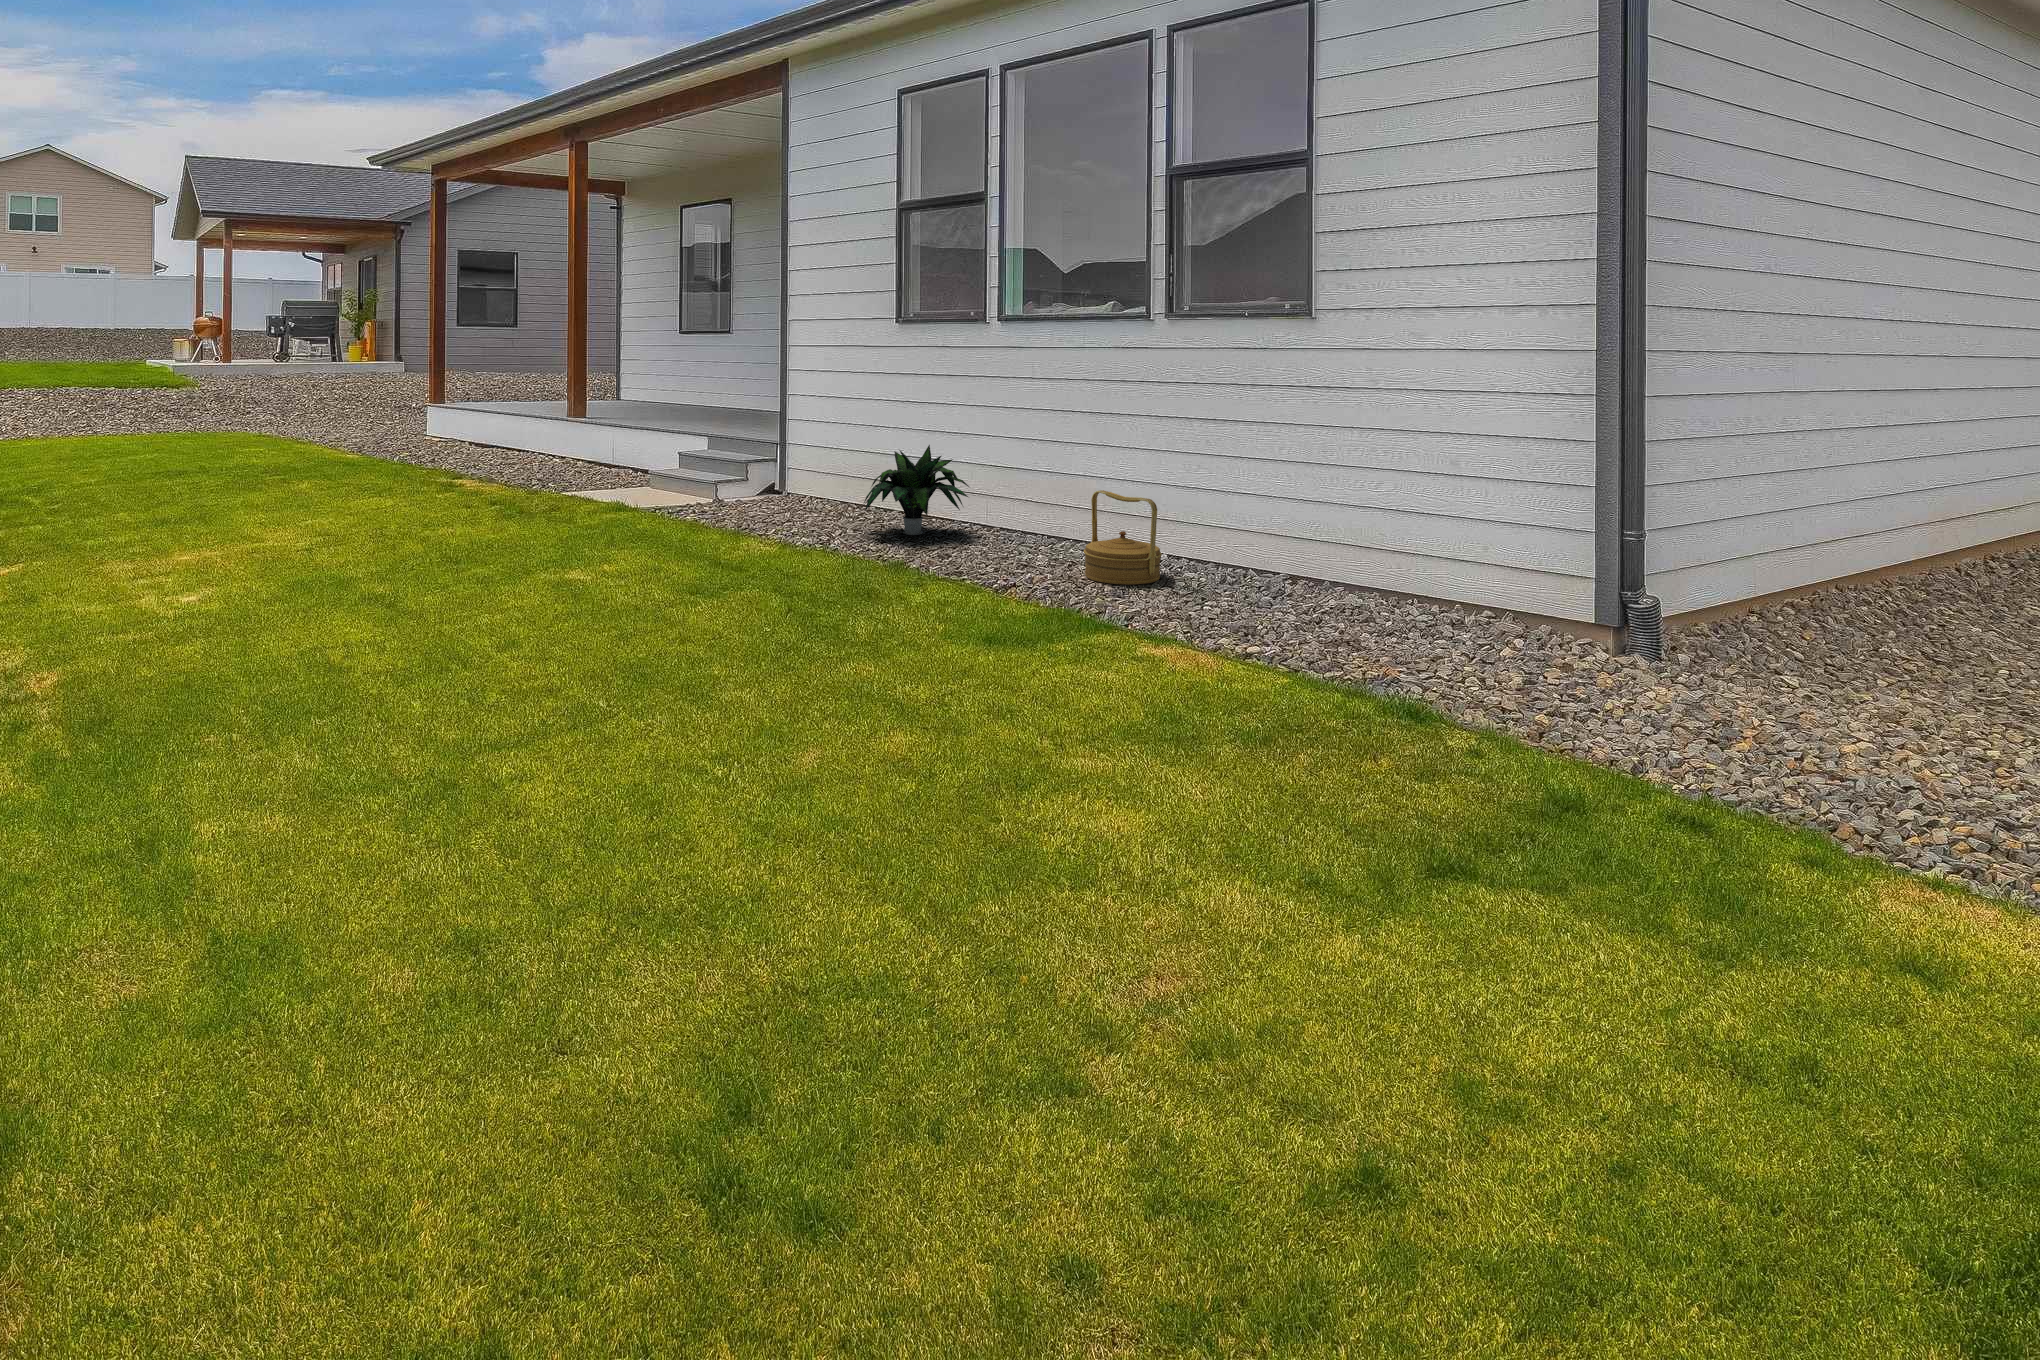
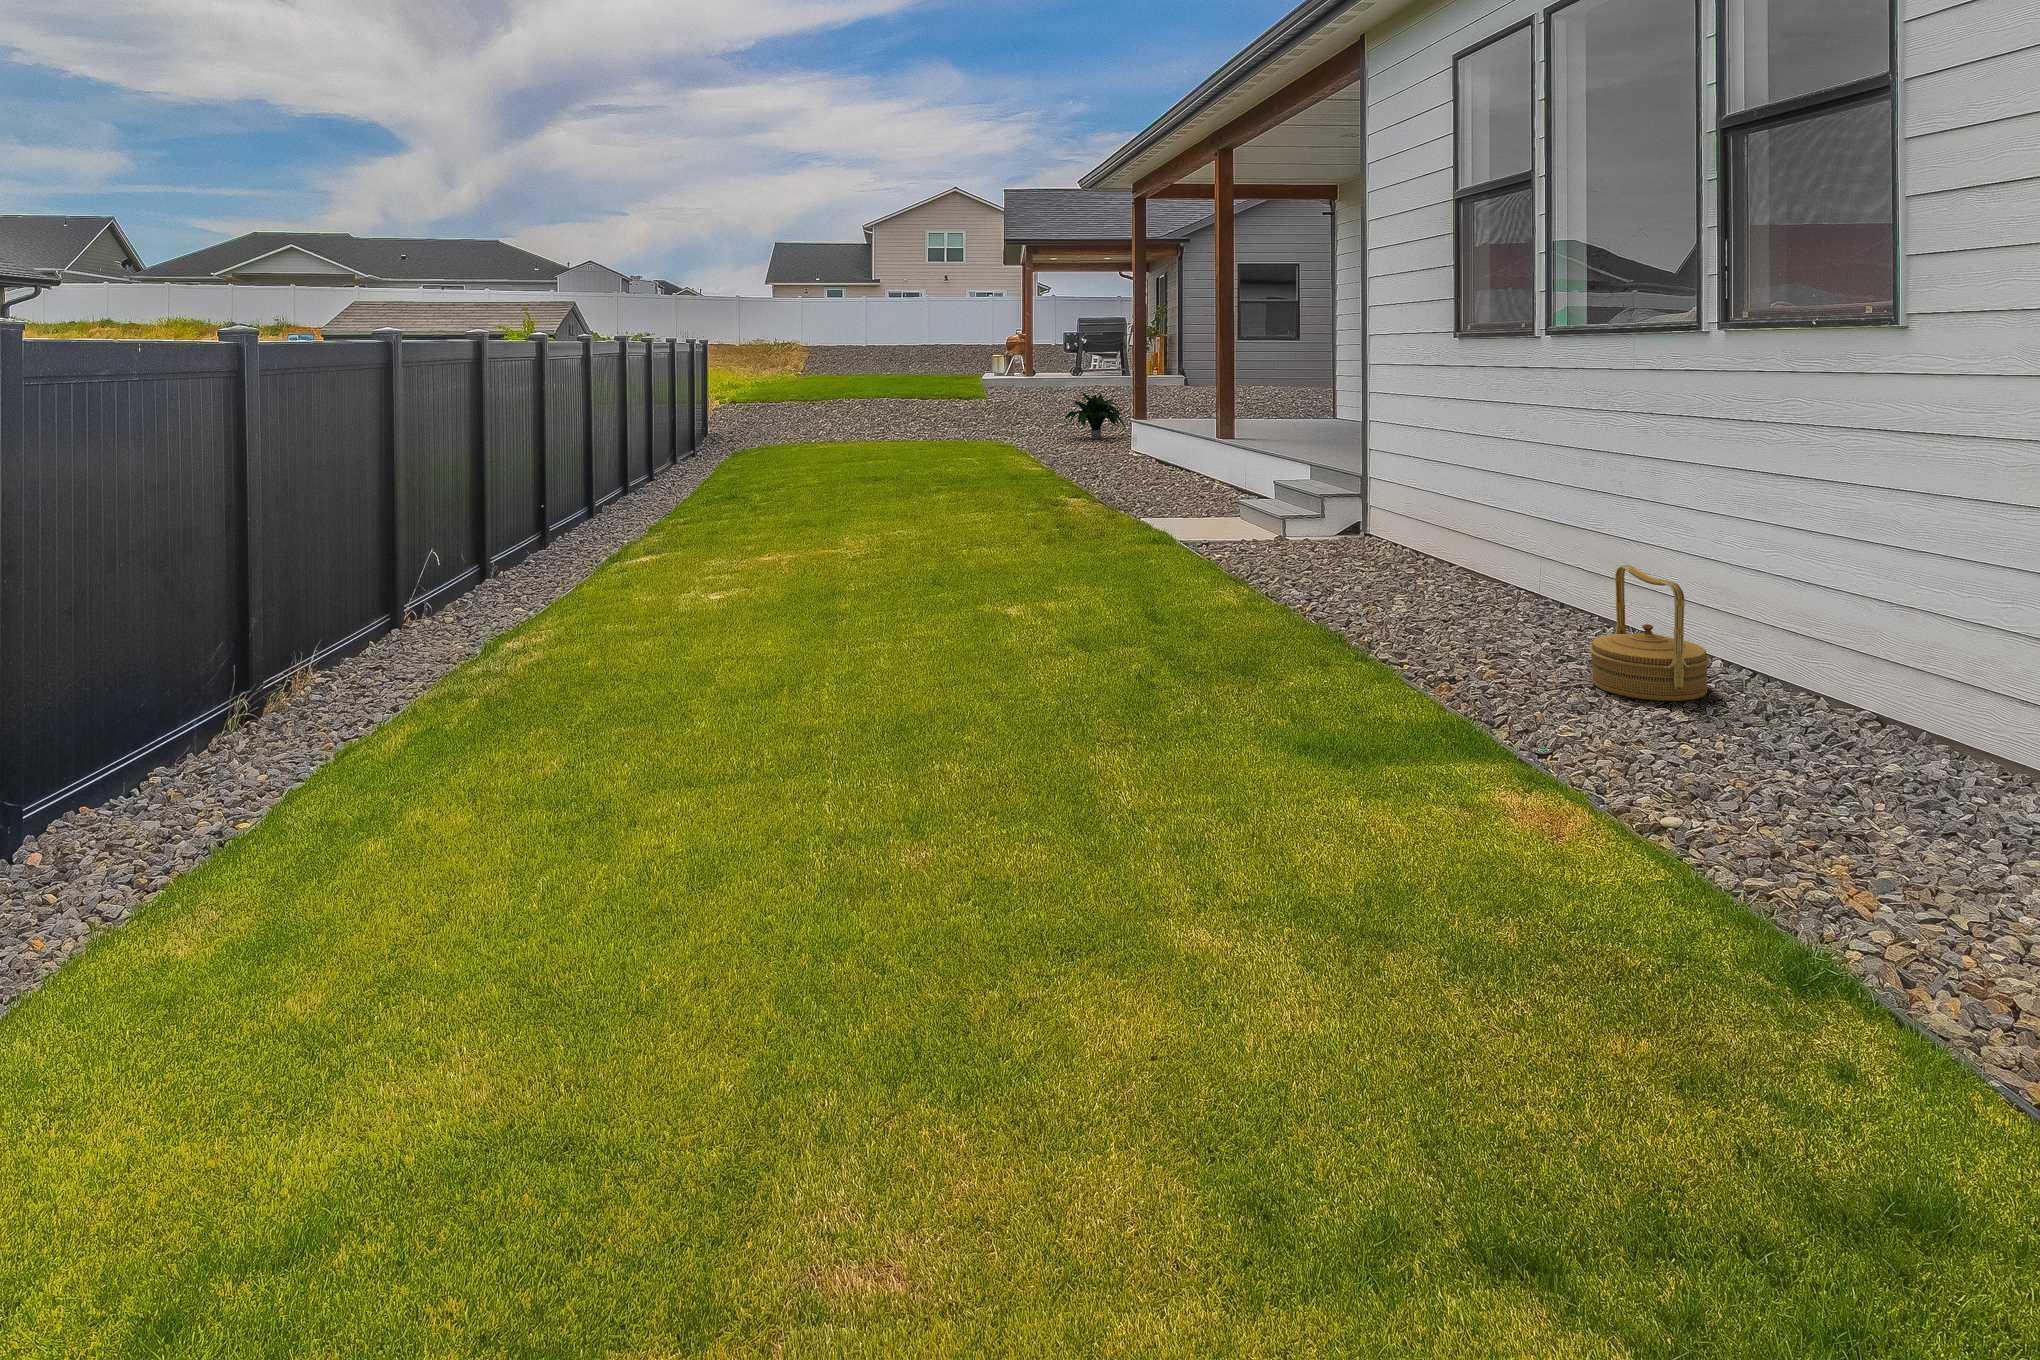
potted plant: present [864,445,969,535] -> present [1064,392,1125,439]

